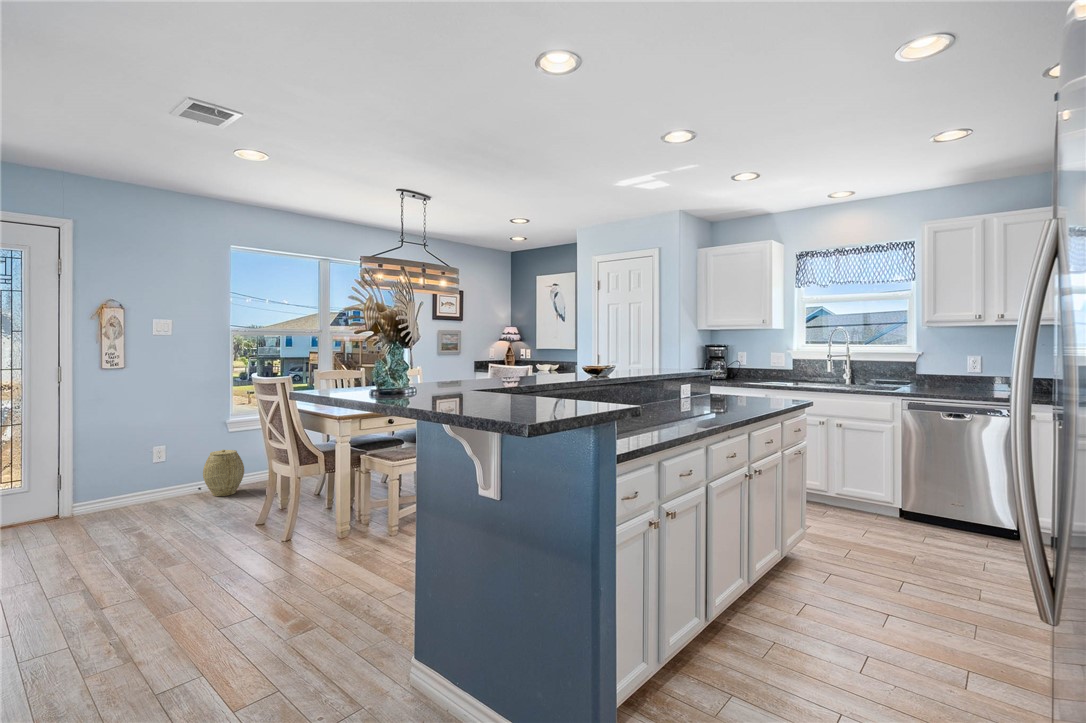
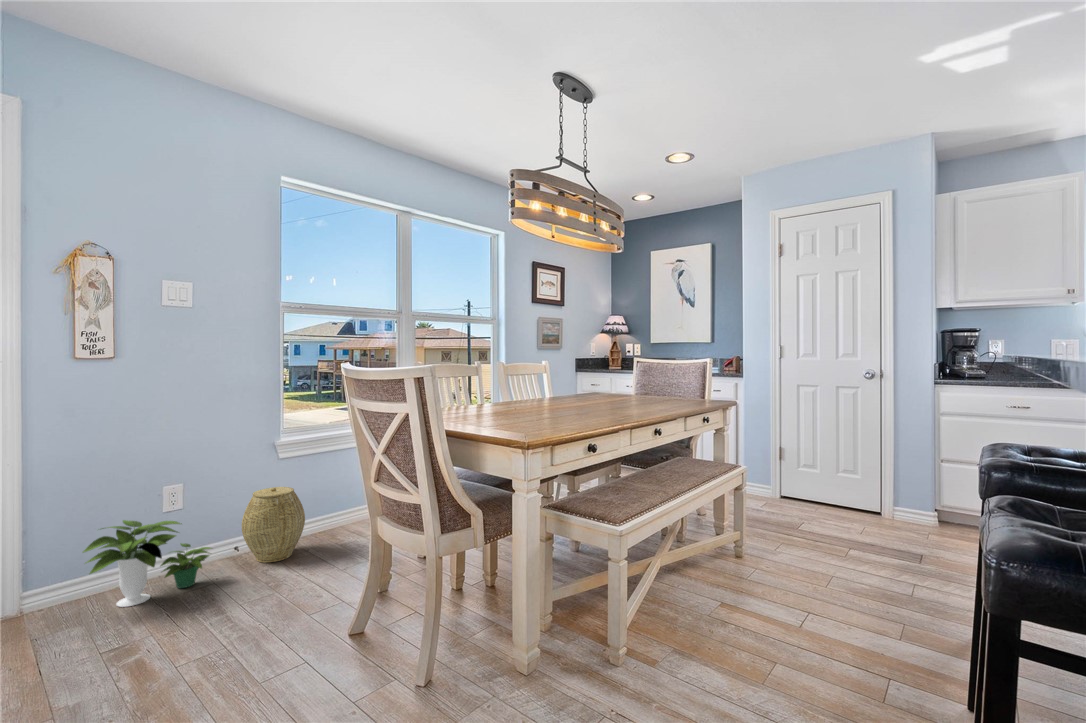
potted plant: none [109,465,185,513] -> present [83,520,212,607]

